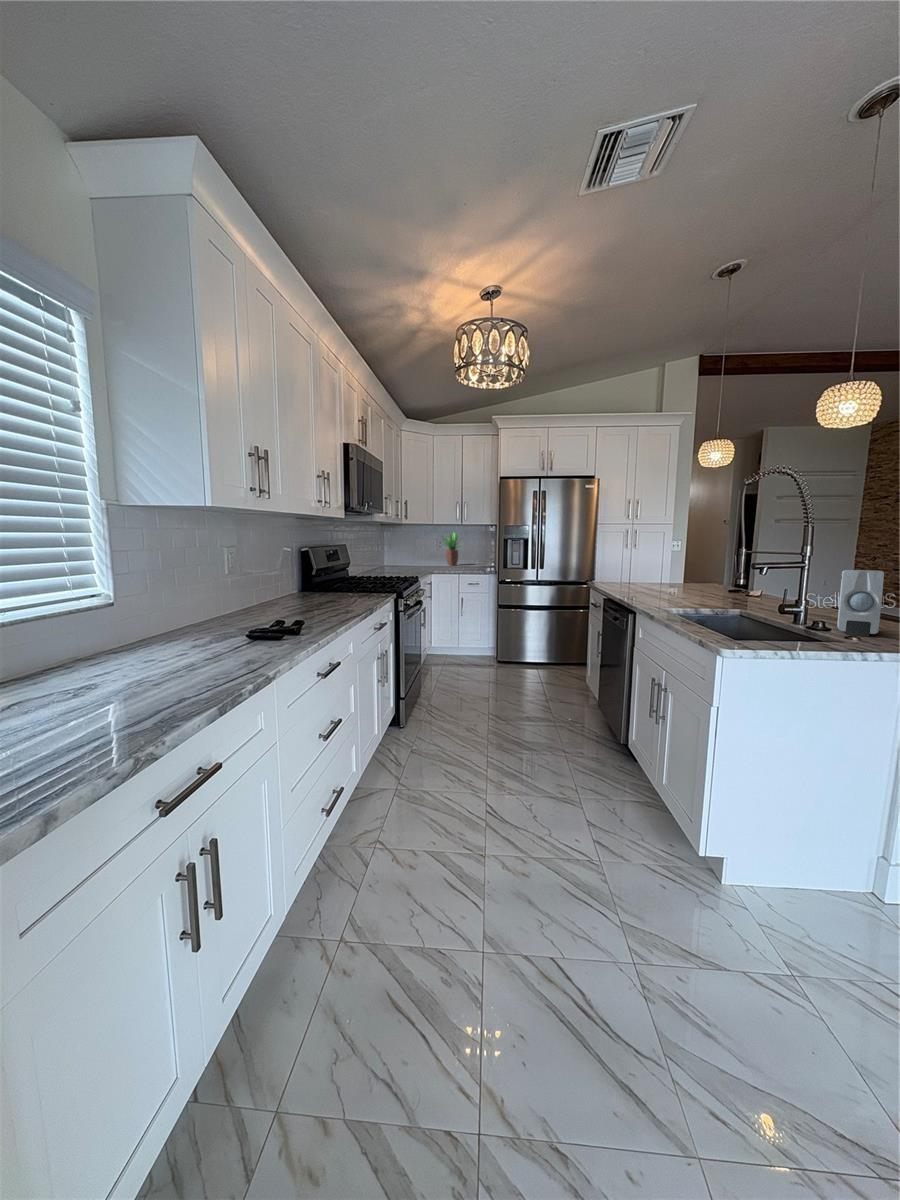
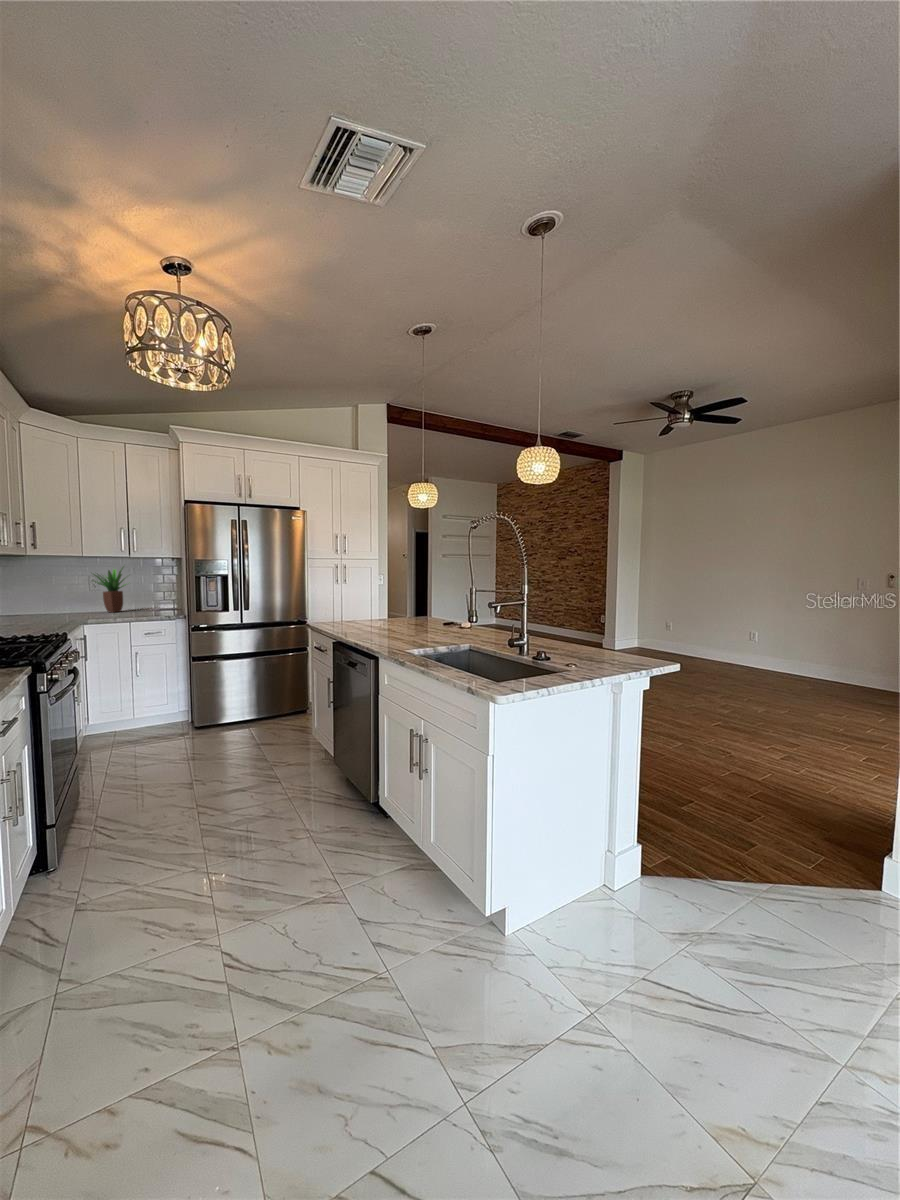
soap dispenser: present [837,570,884,637] -> none [551,605,583,662]

